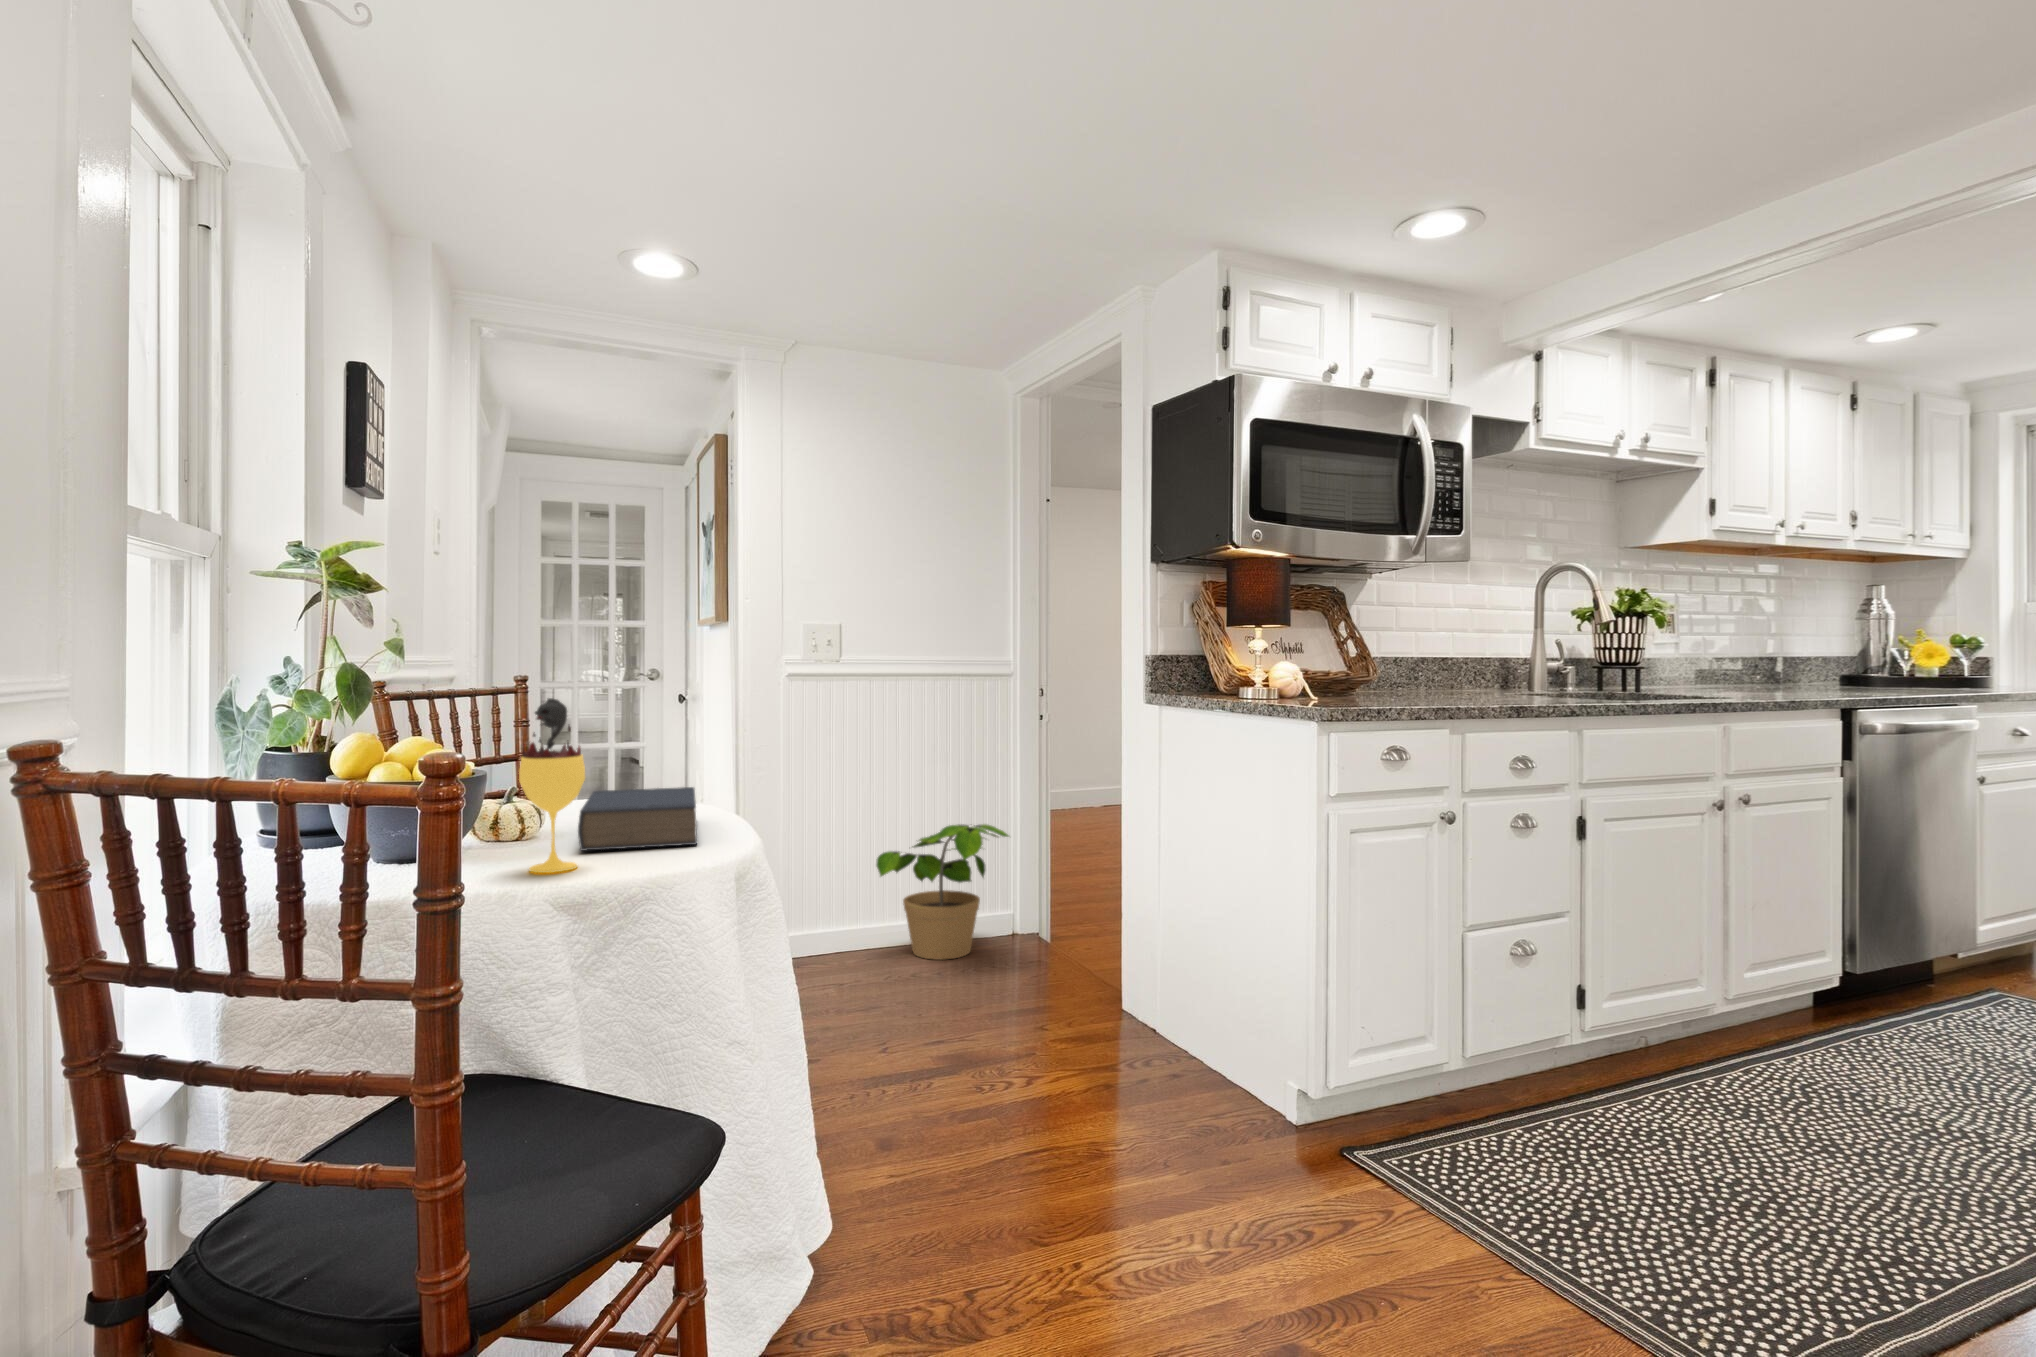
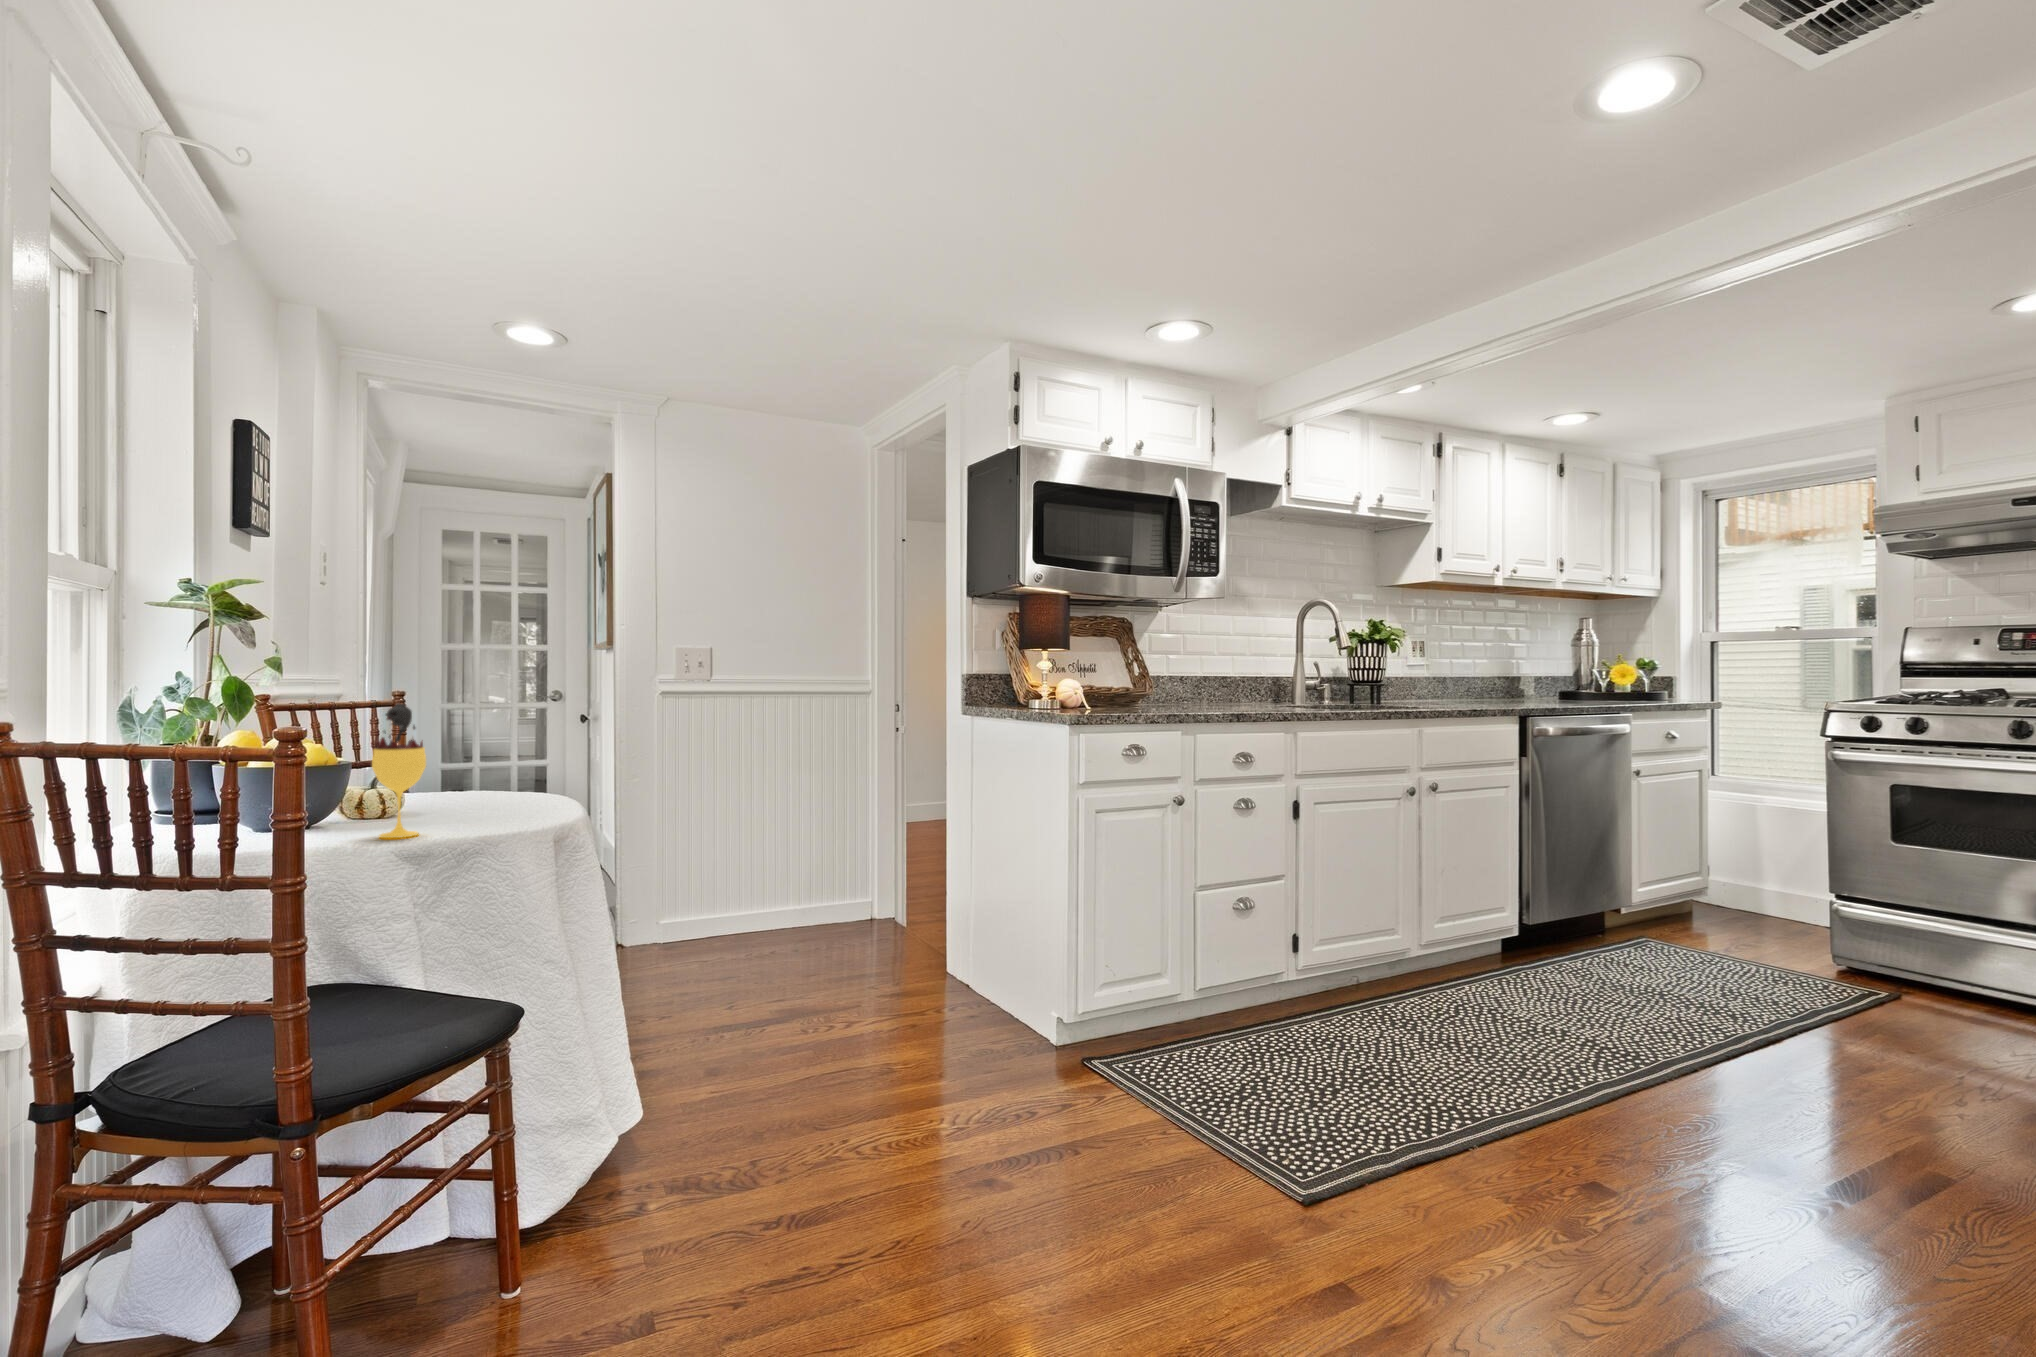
book: present [578,787,697,851] -> none [422,778,529,825]
potted plant: present [876,824,1008,960] -> none [725,823,843,944]

